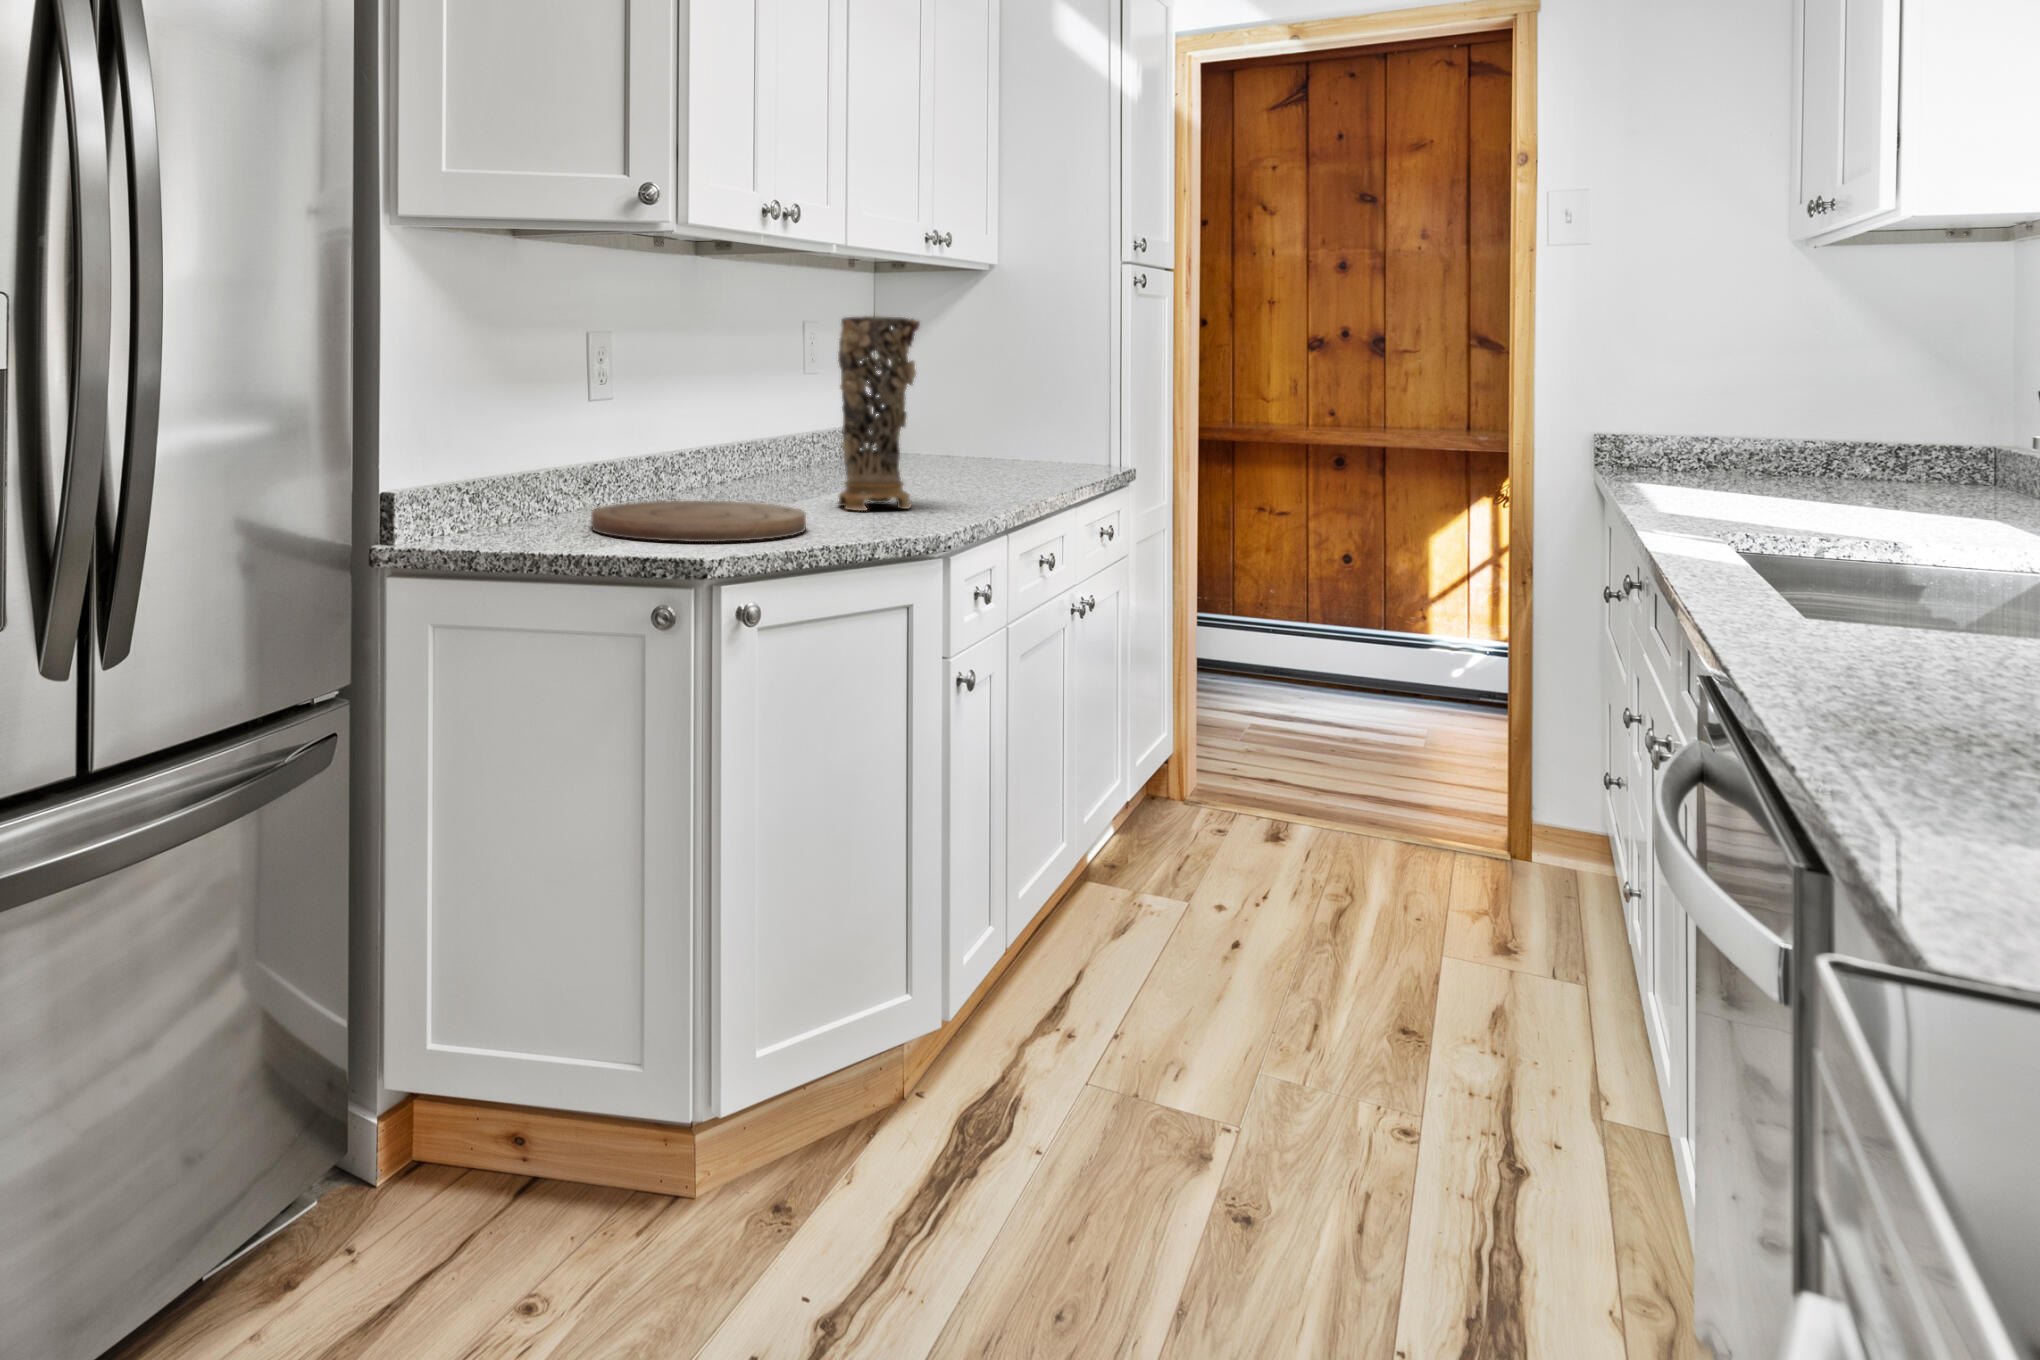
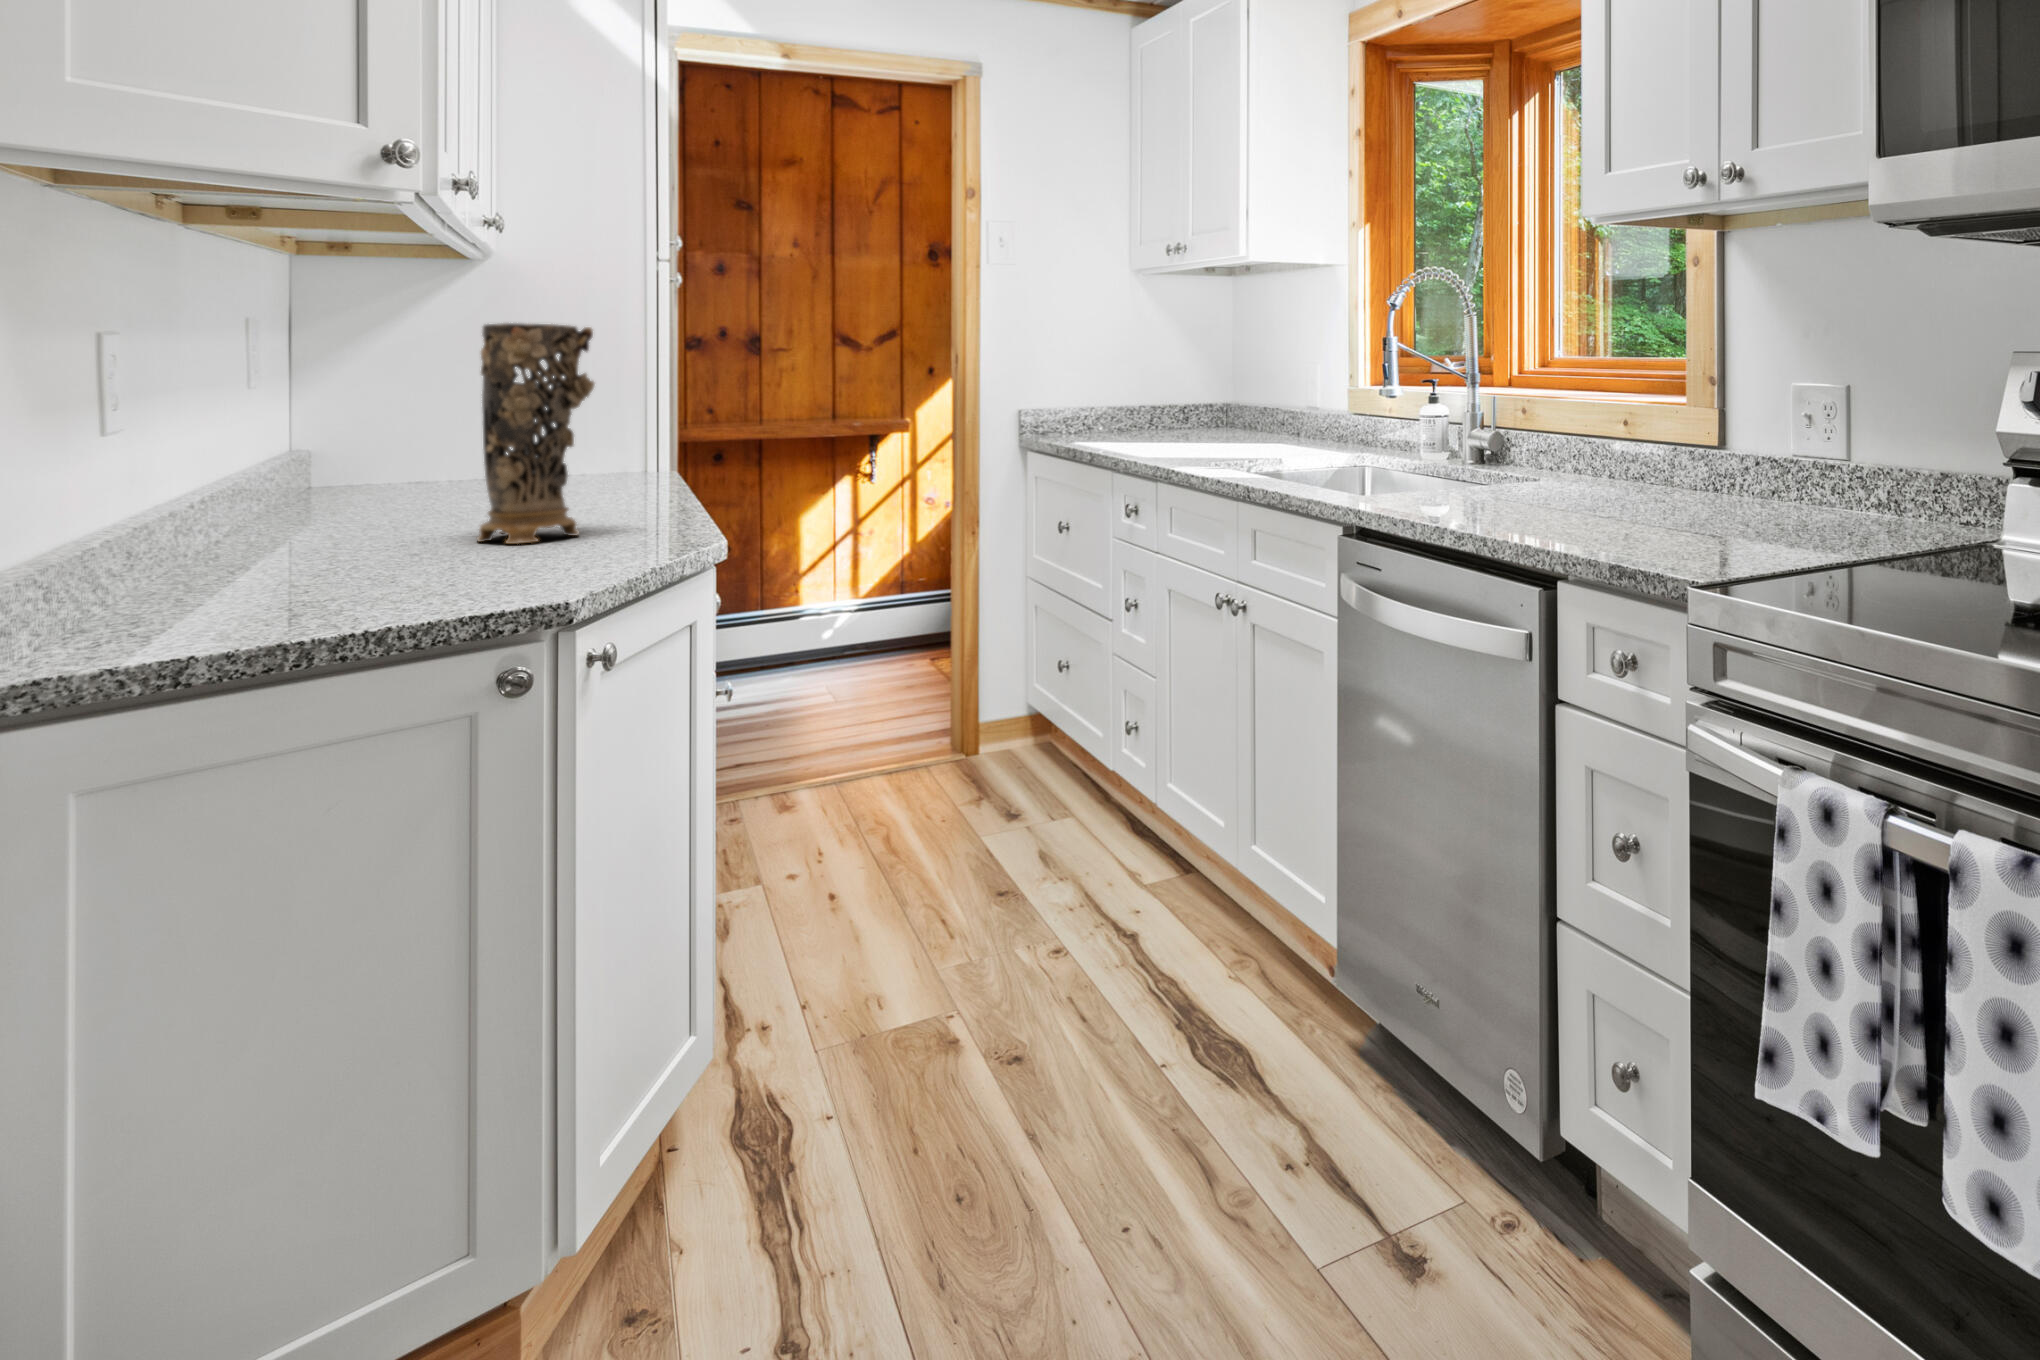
cutting board: present [591,501,806,542] -> none [205,545,558,609]

